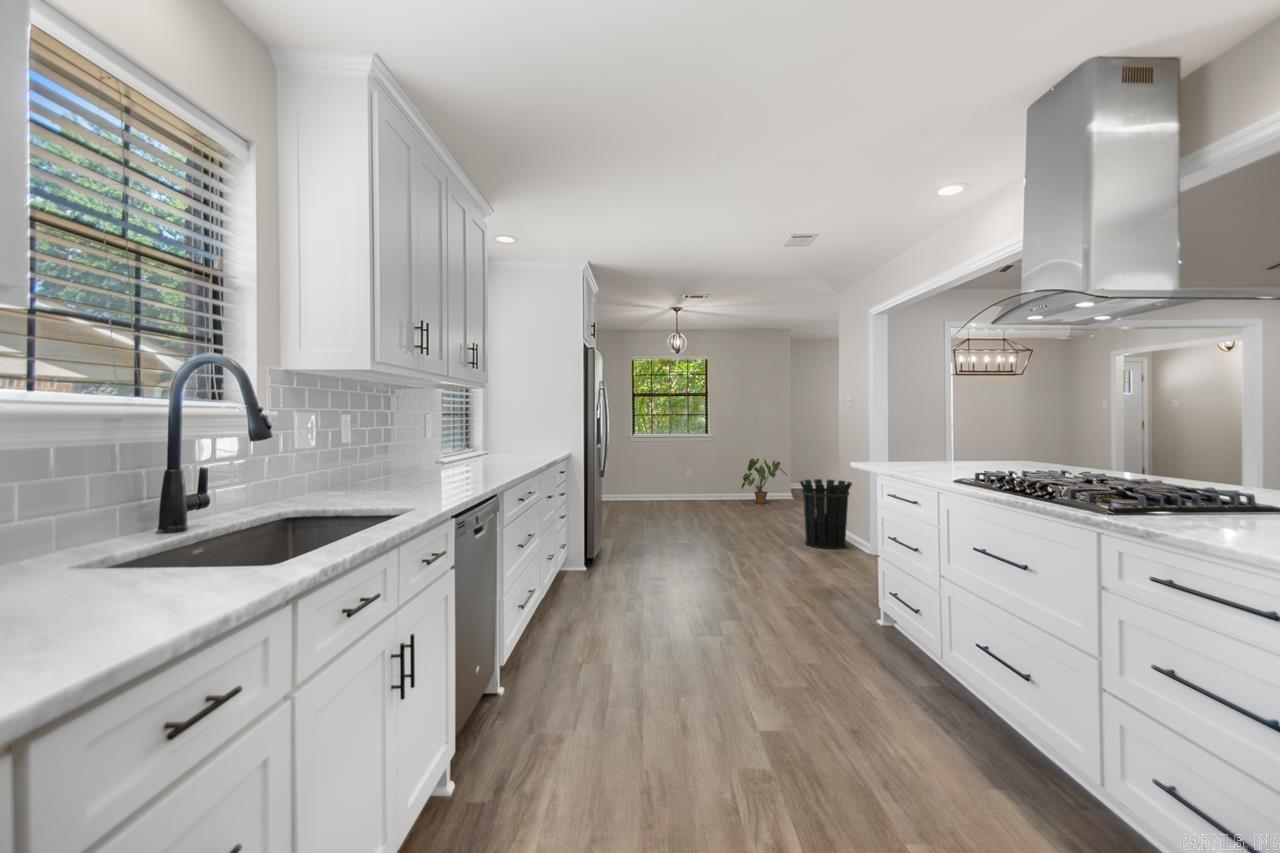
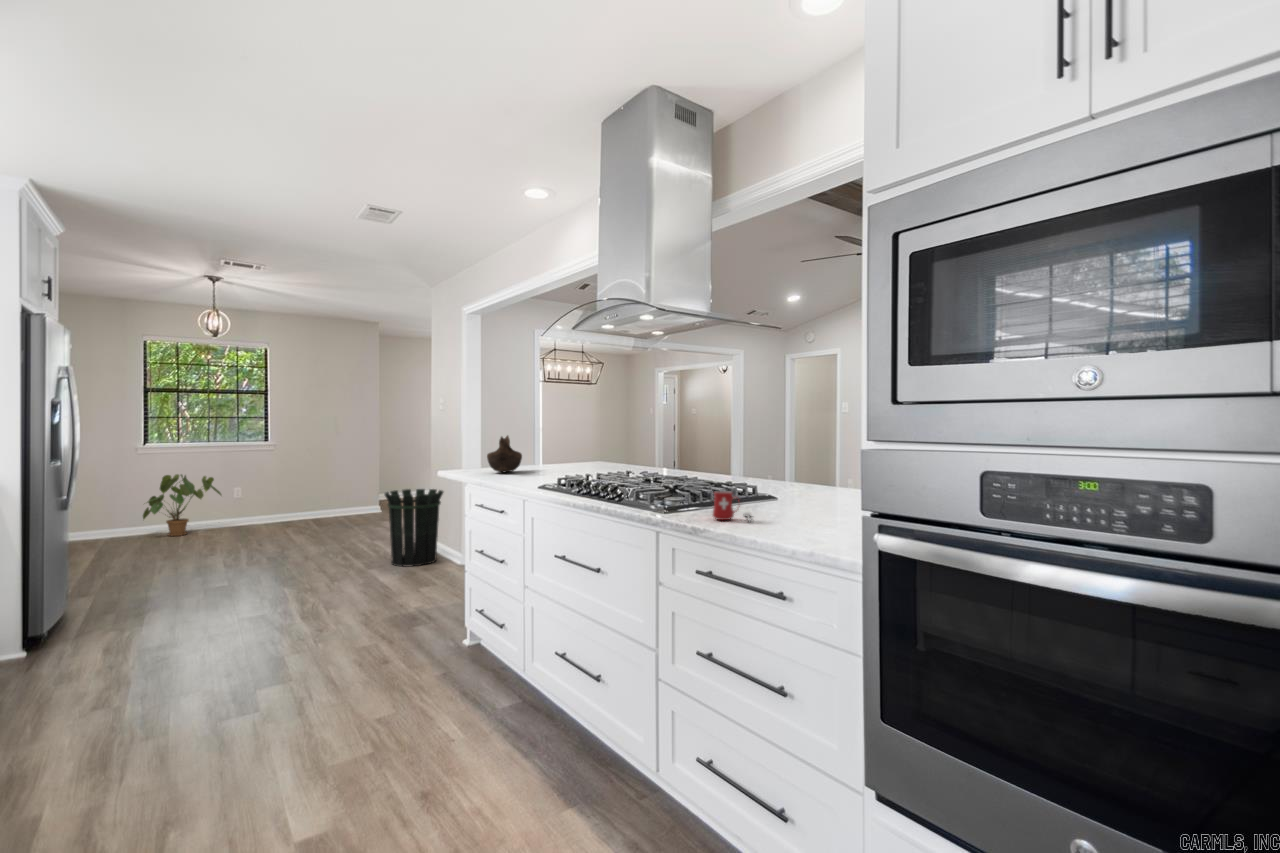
decorative bowl: none [899,431,936,466] -> present [487,436,522,472]
house plant: present [741,458,787,504] -> present [143,474,221,536]
mug: none [1174,494,1237,530] -> present [713,491,751,521]

